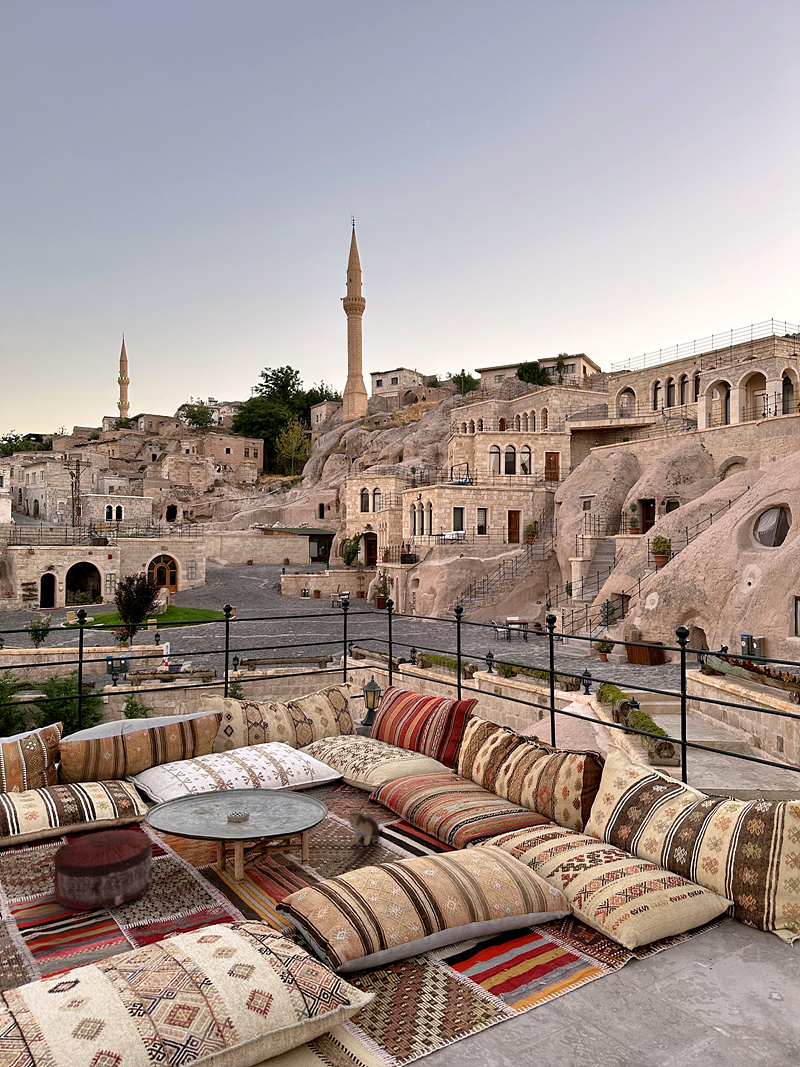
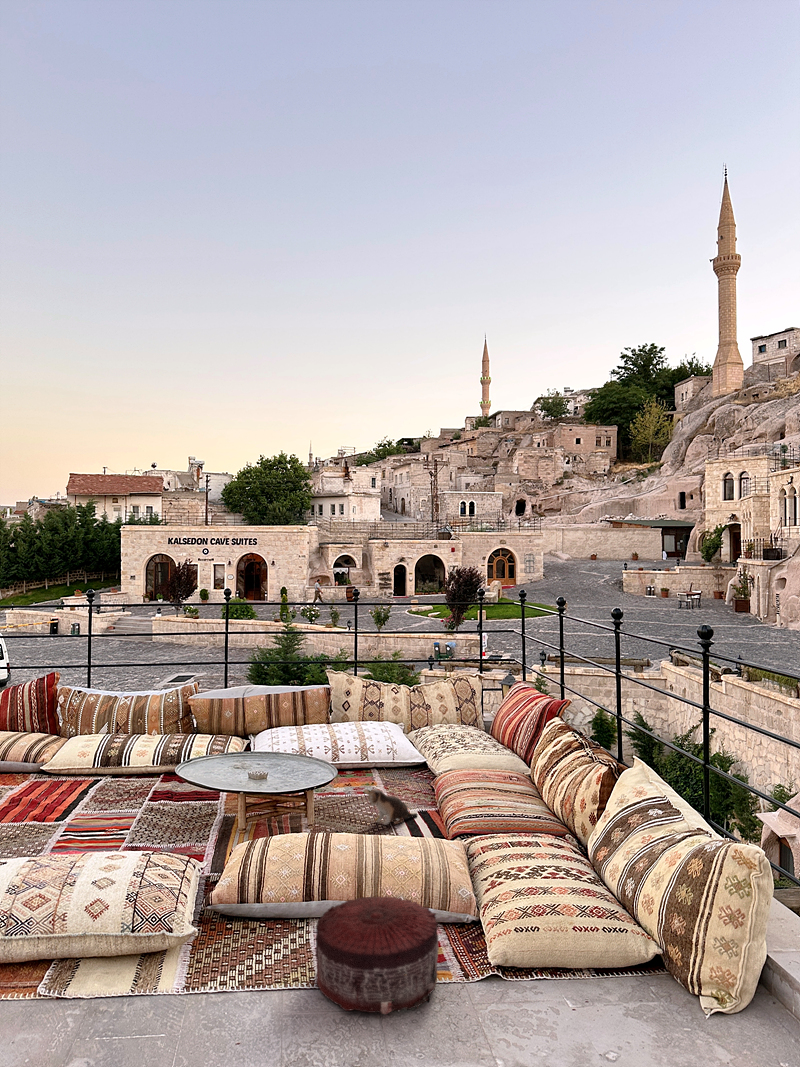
pouf: present [53,830,152,910] -> present [315,896,439,1014]

